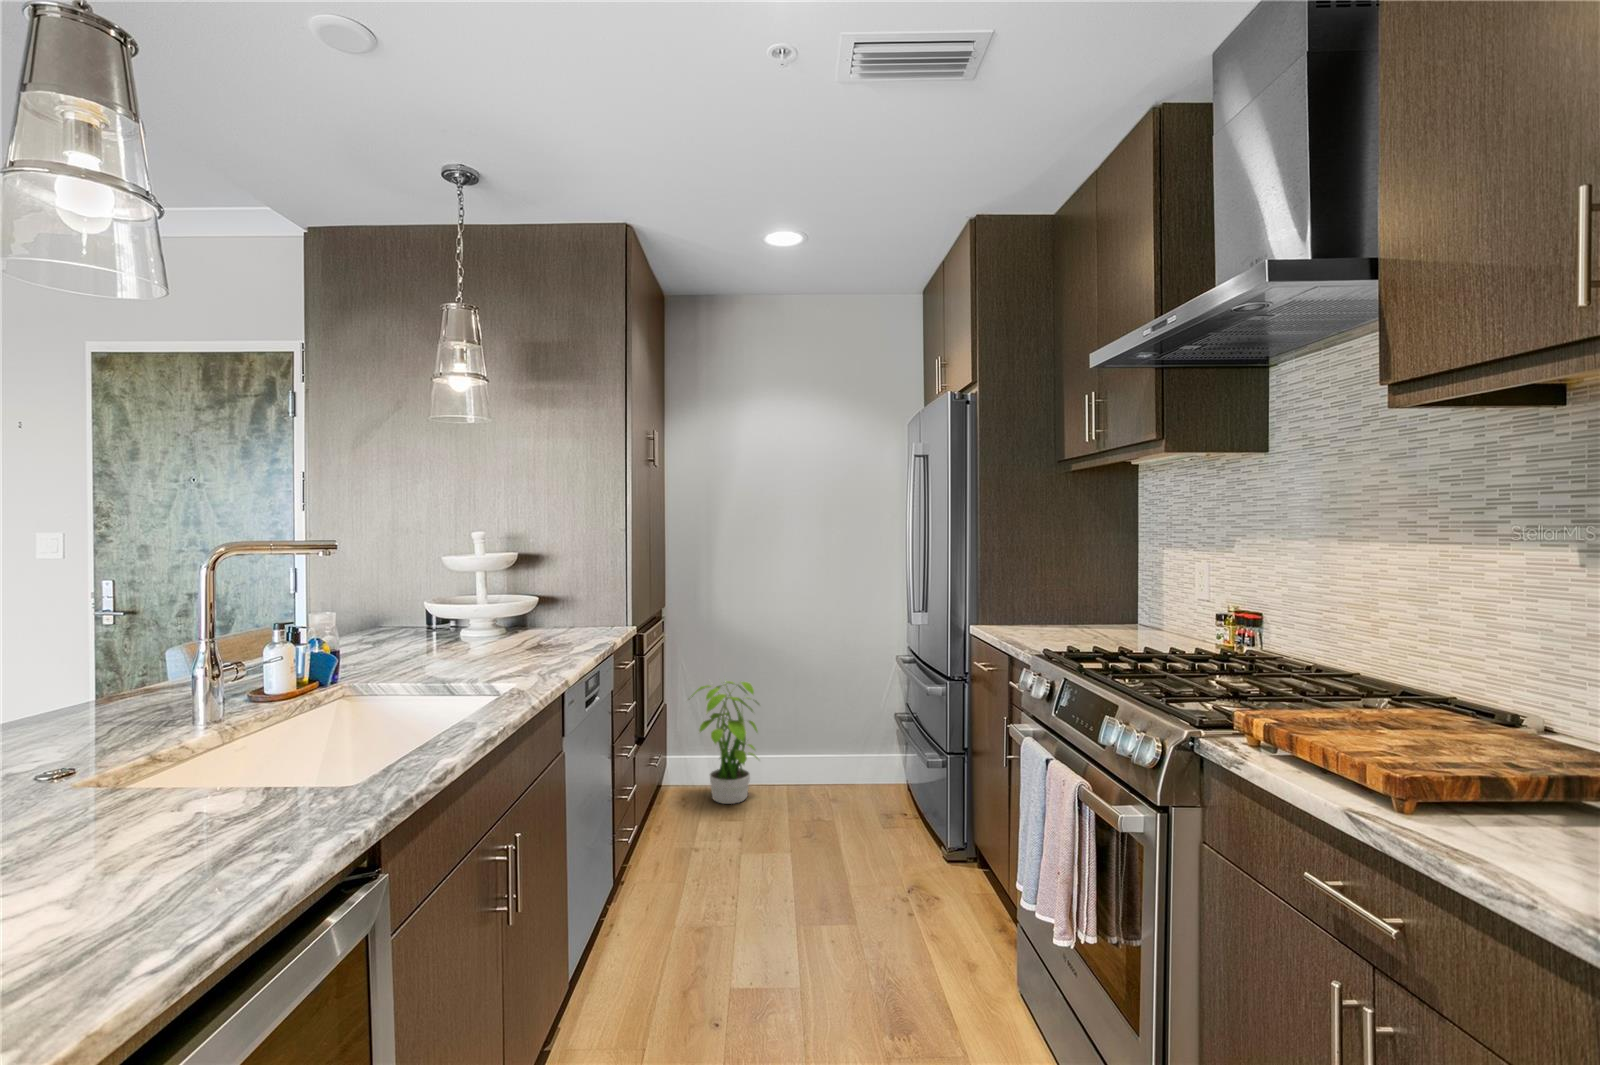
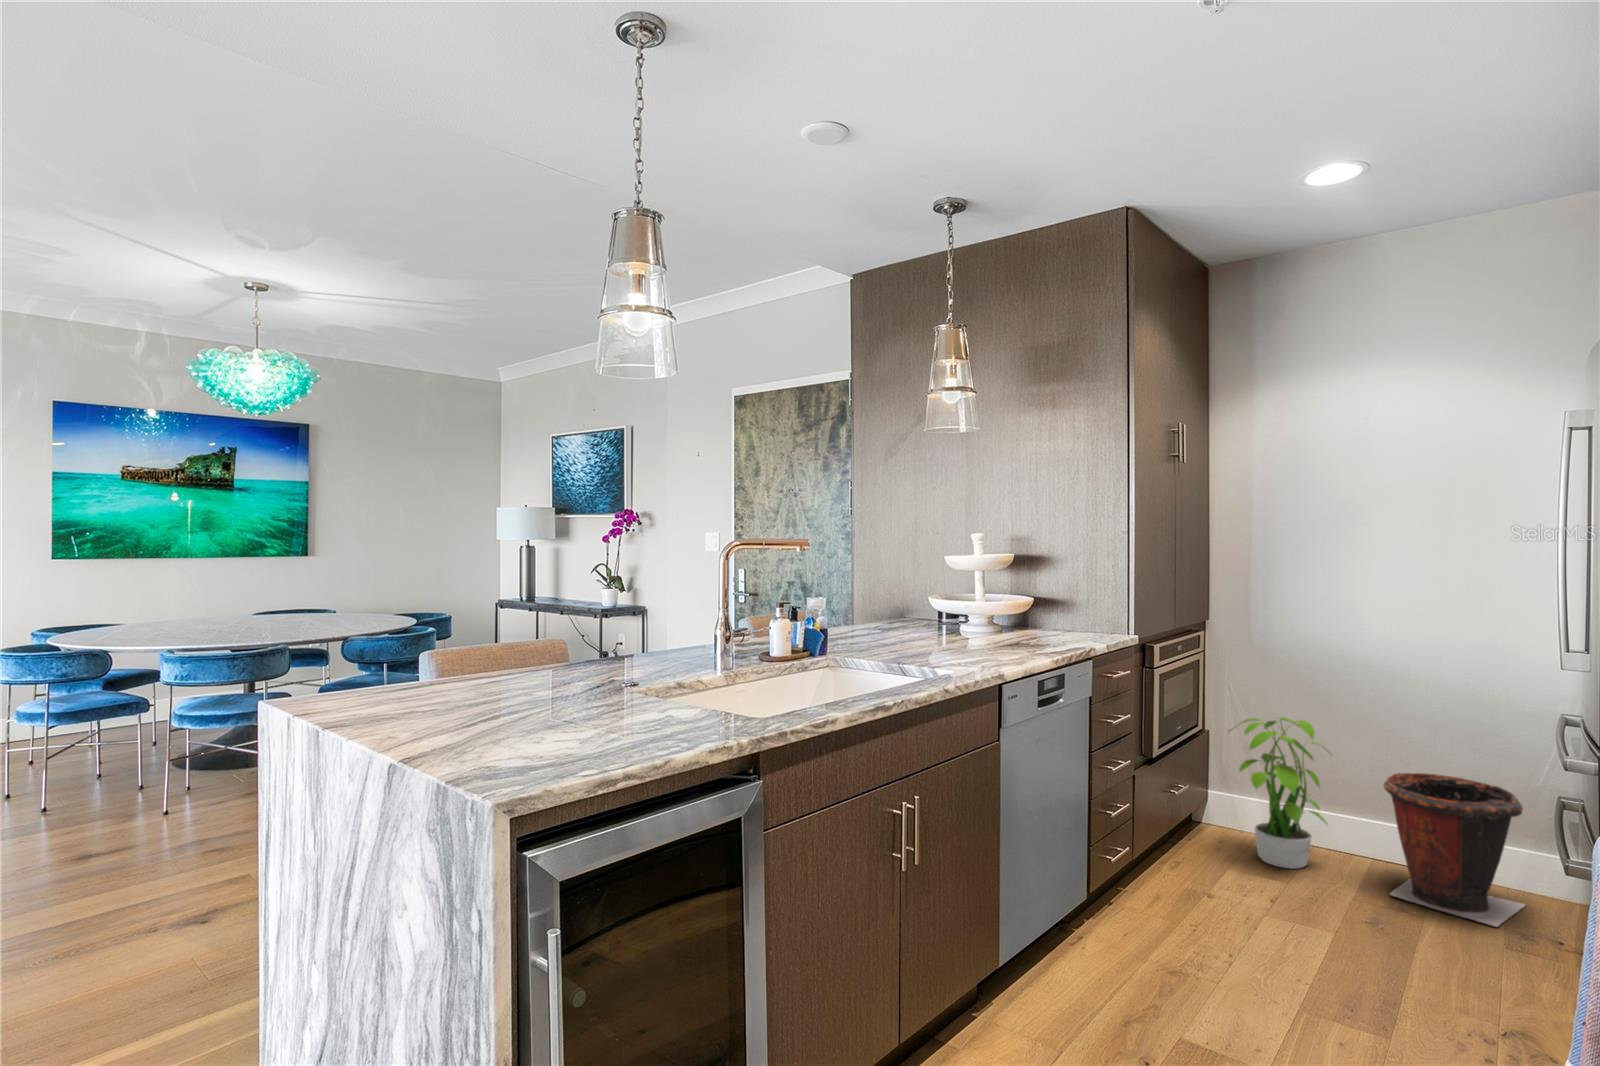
waste bin: none [798,707,878,809] -> present [1384,773,1525,927]

